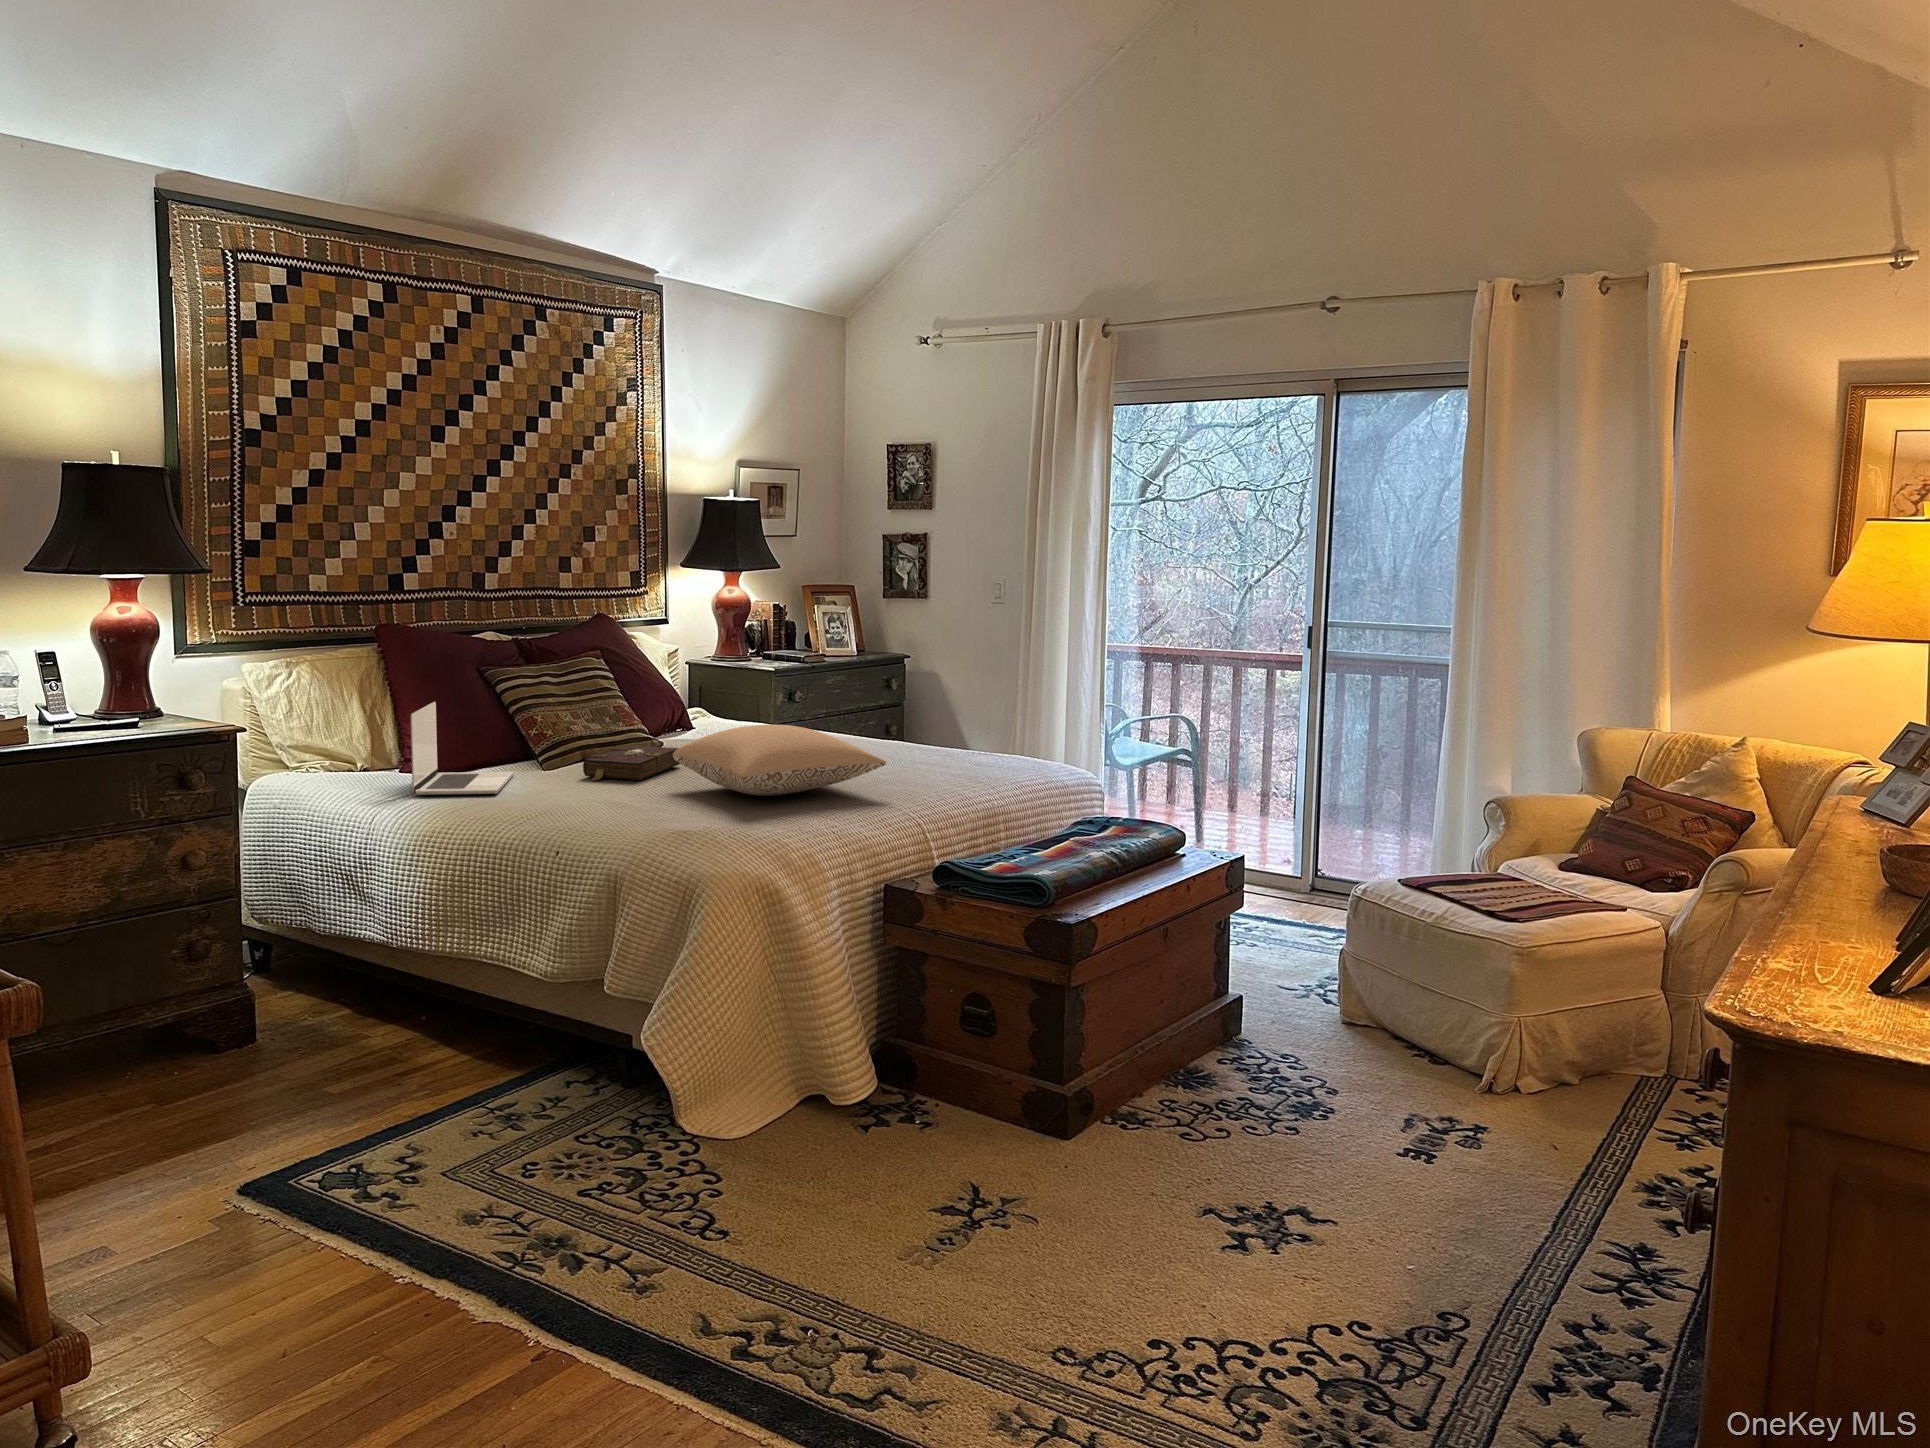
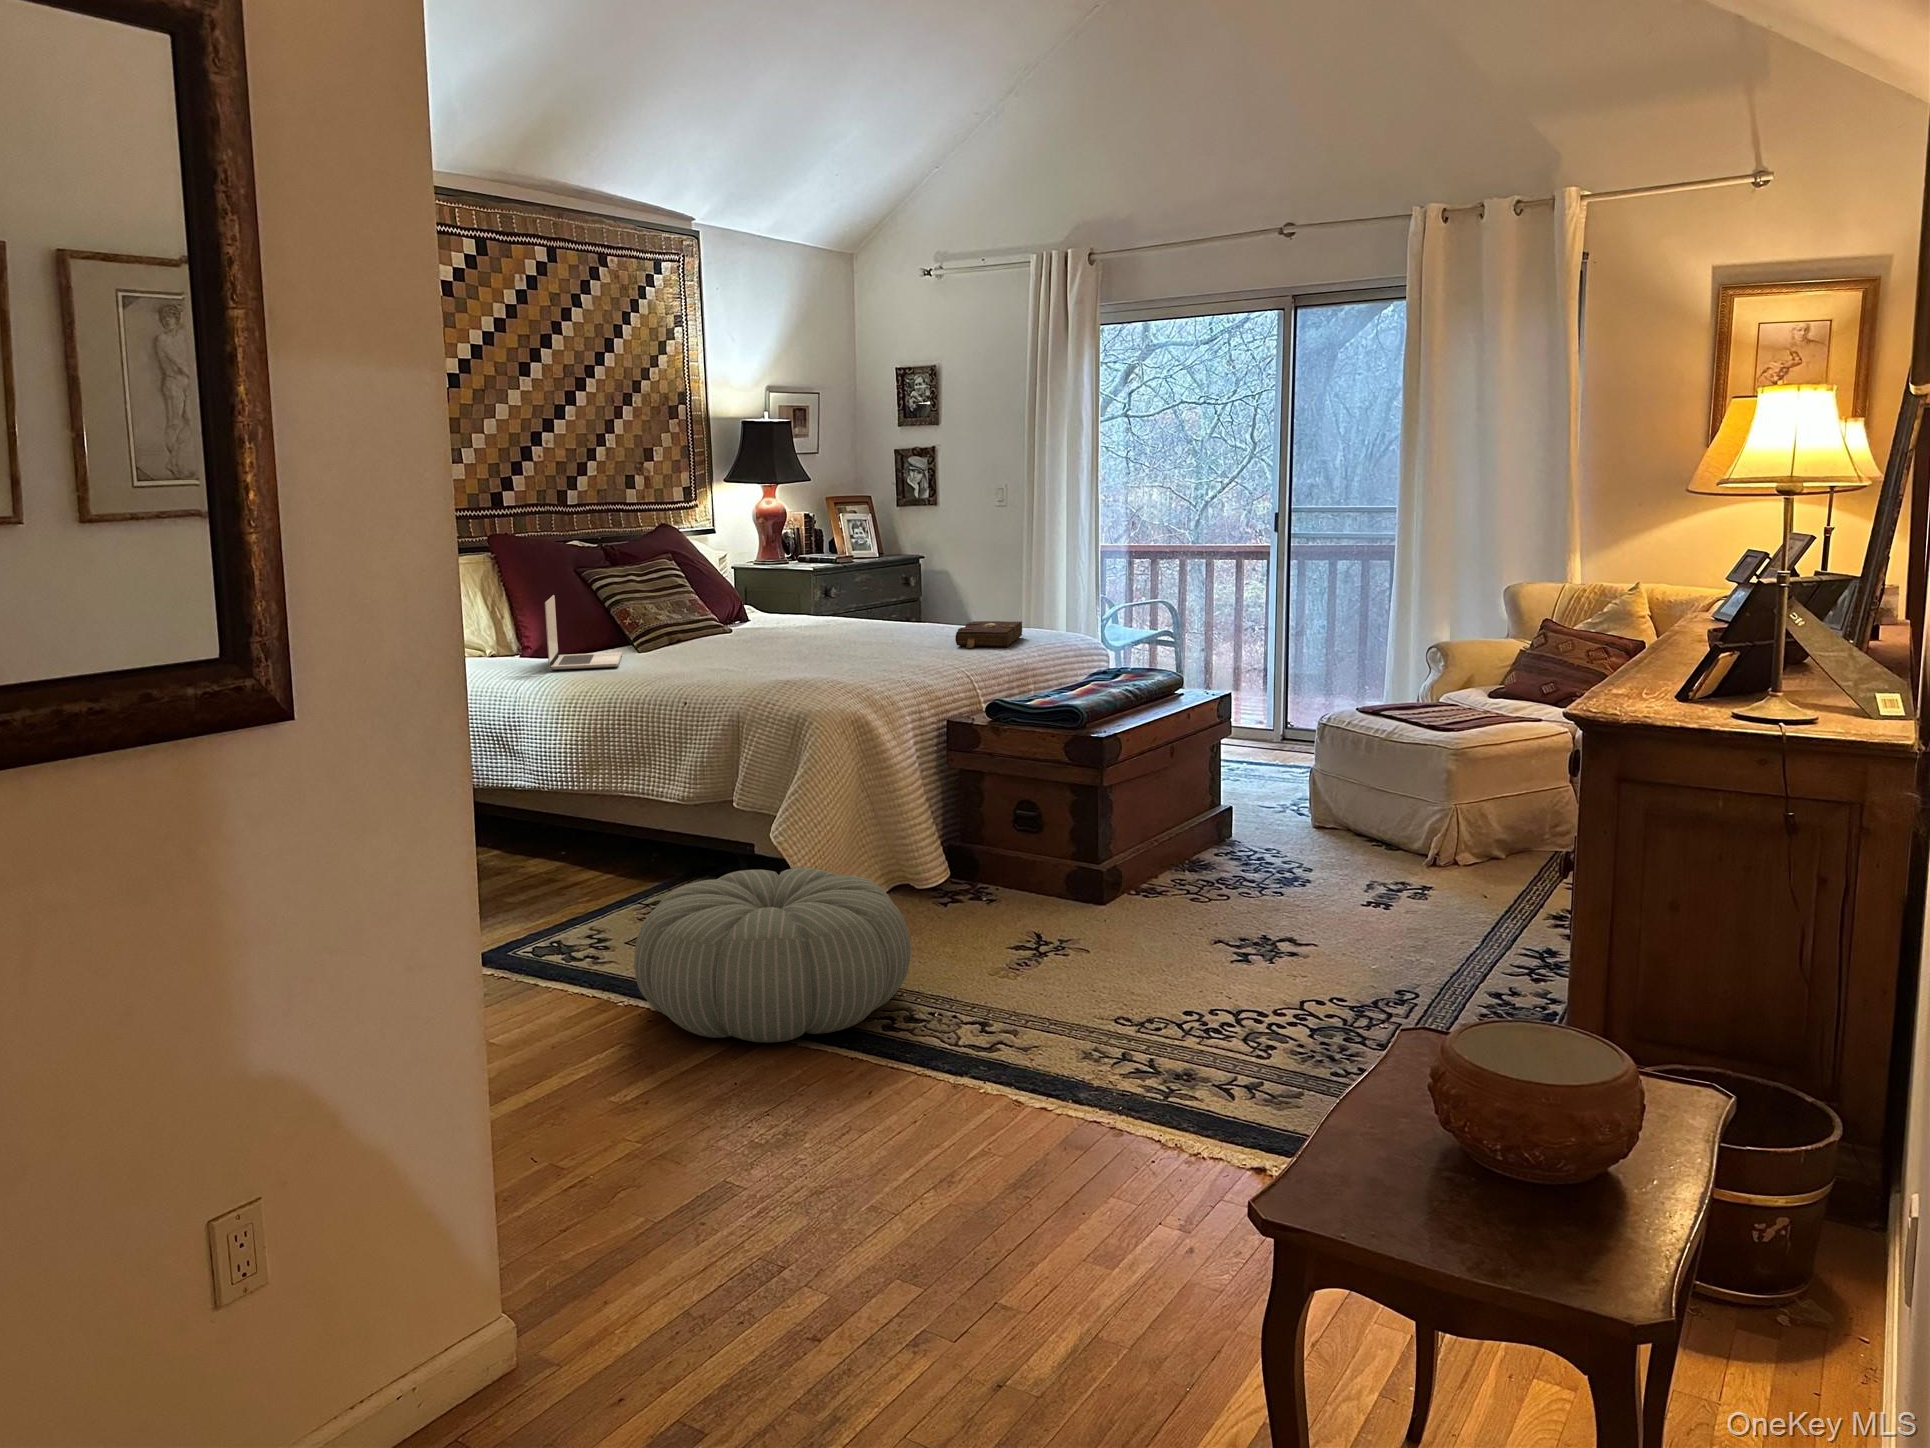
pillow: present [673,725,886,796] -> none [760,602,939,659]
book: present [583,745,680,780] -> present [955,621,1022,648]
pouf: none [402,1097,781,1374] -> present [634,867,911,1042]

